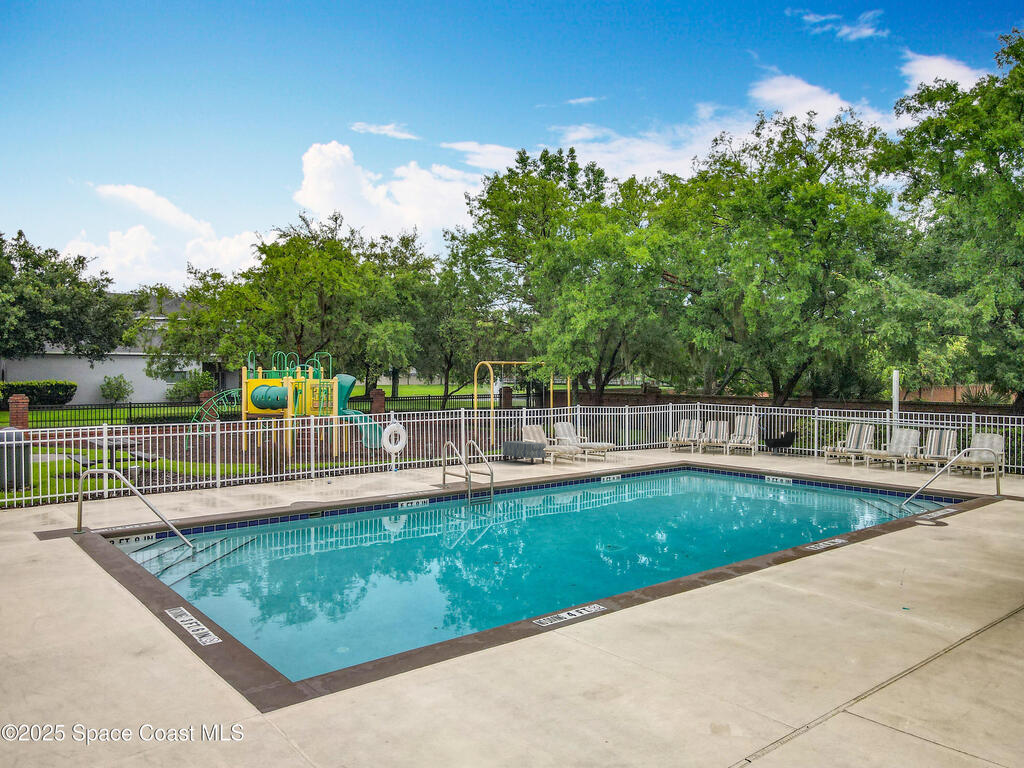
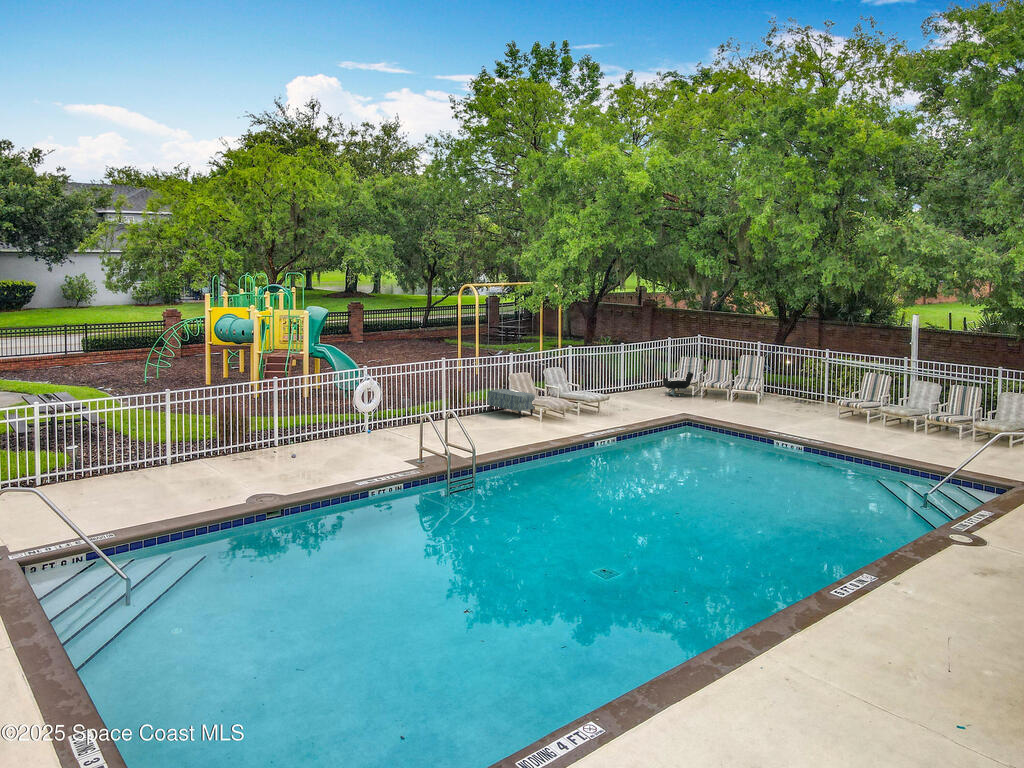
lounge chair: present [764,431,796,456] -> present [663,372,693,397]

